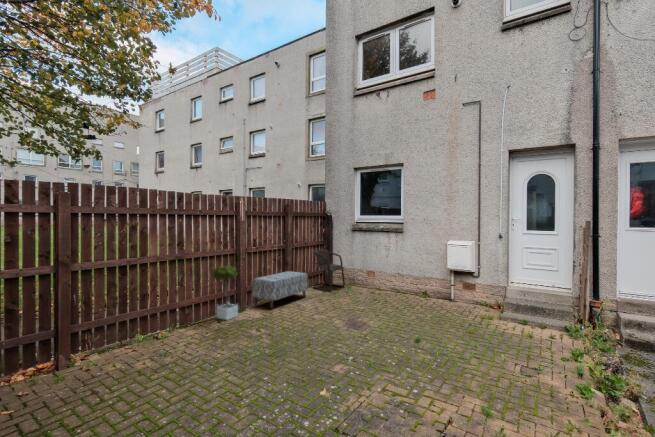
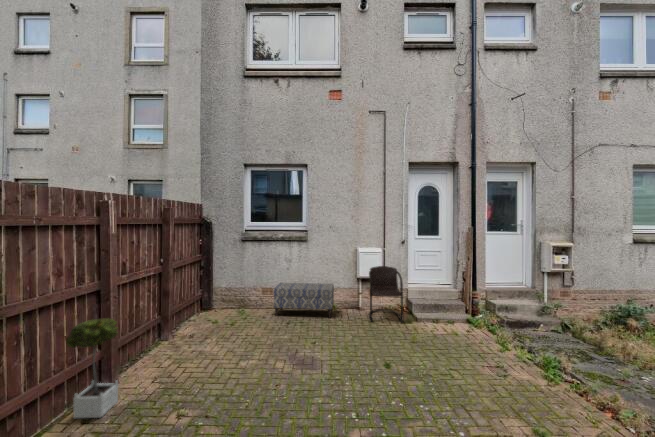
chair: present [312,249,345,292] -> present [369,266,403,322]
bench: present [253,271,307,309] -> present [274,283,334,317]

